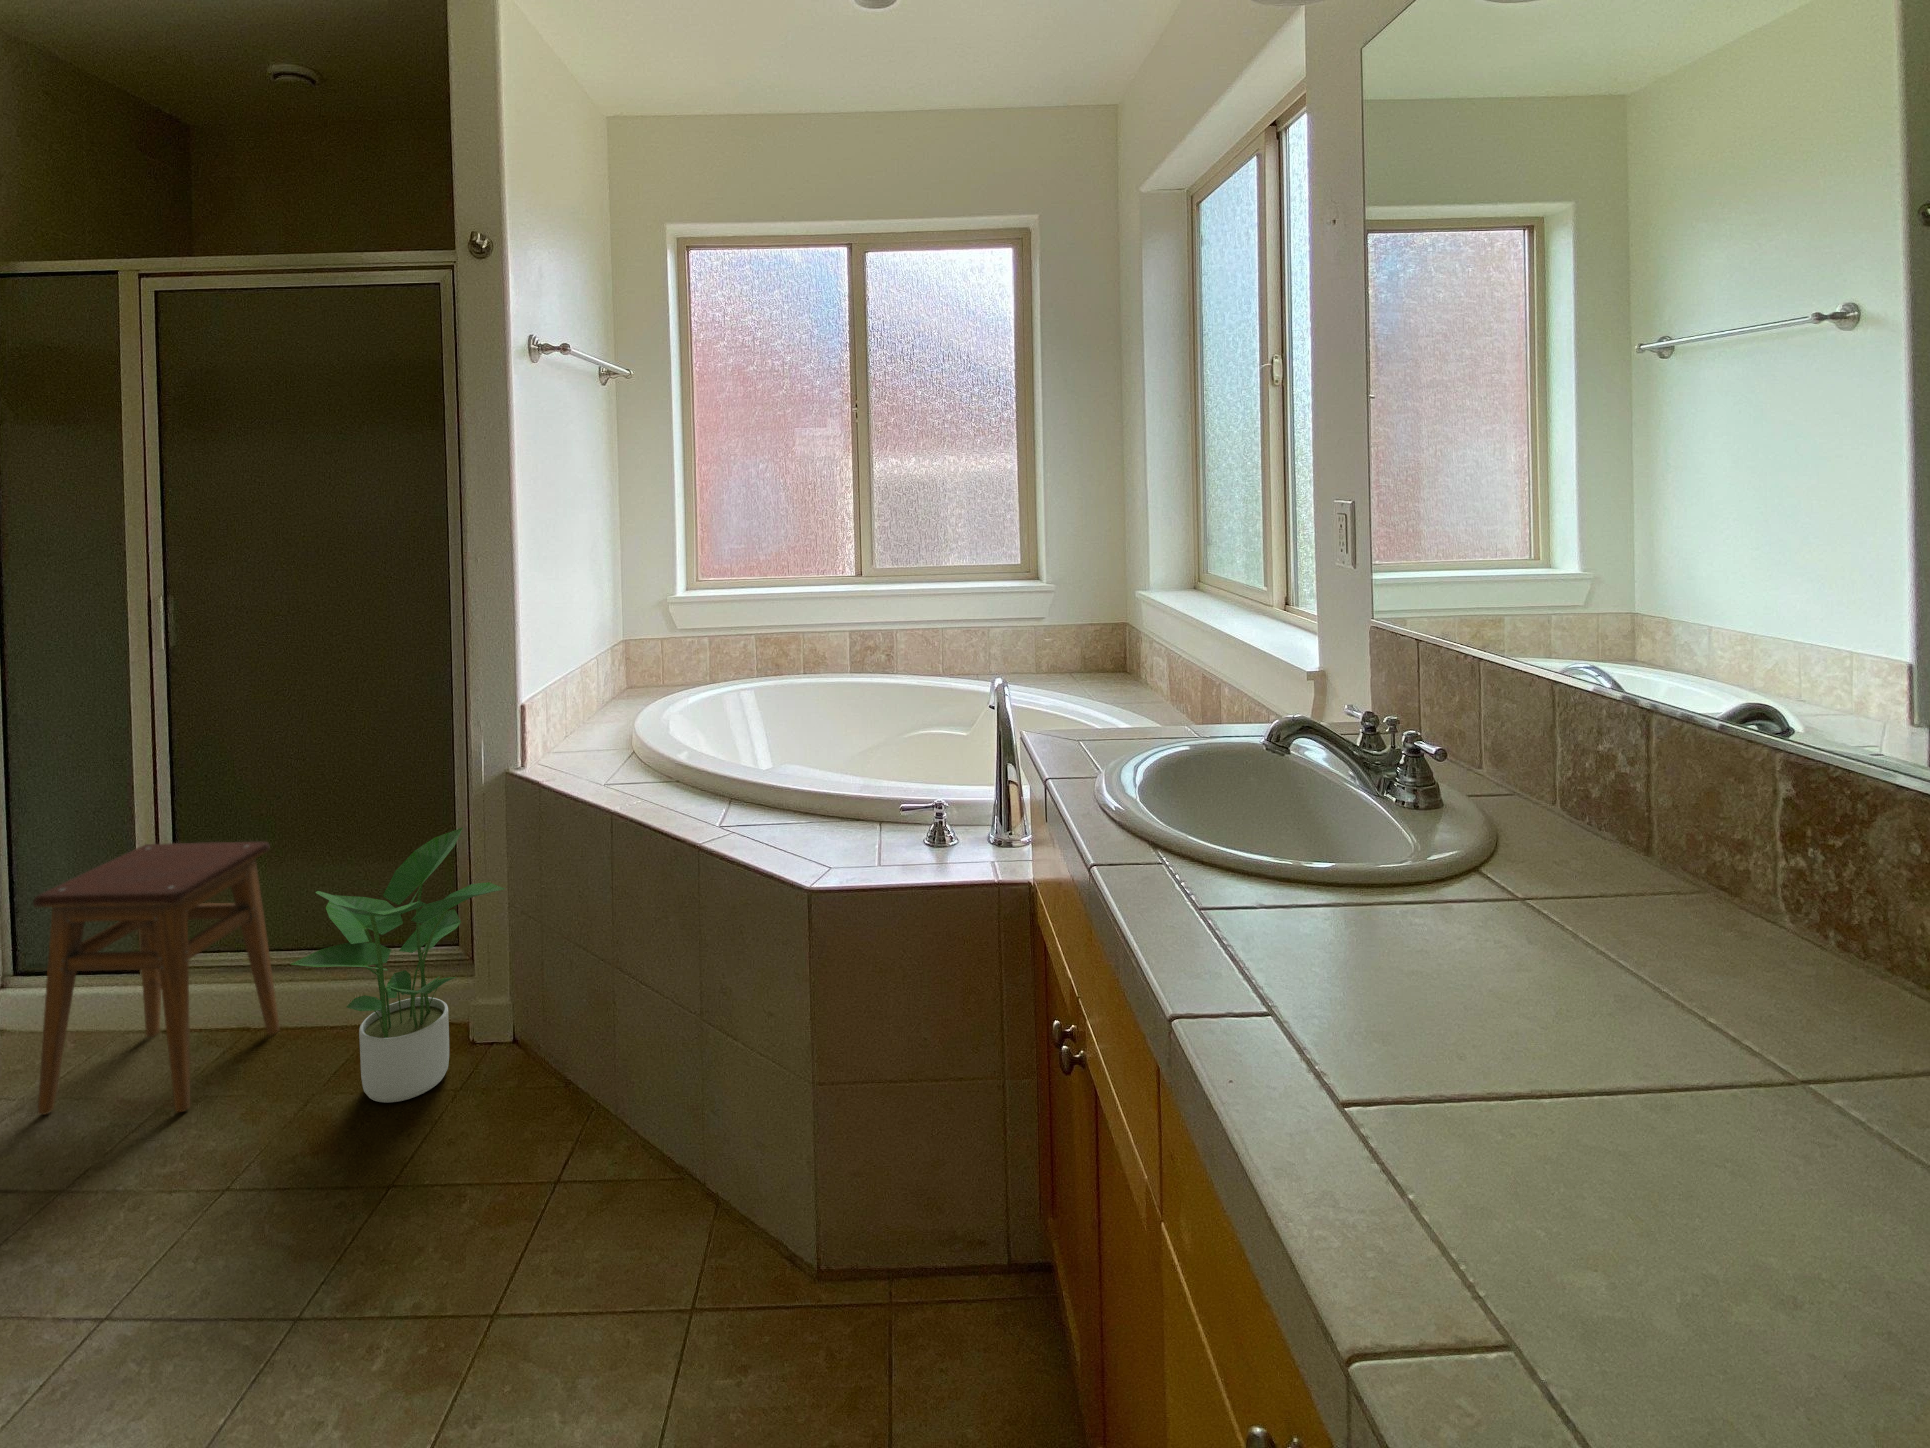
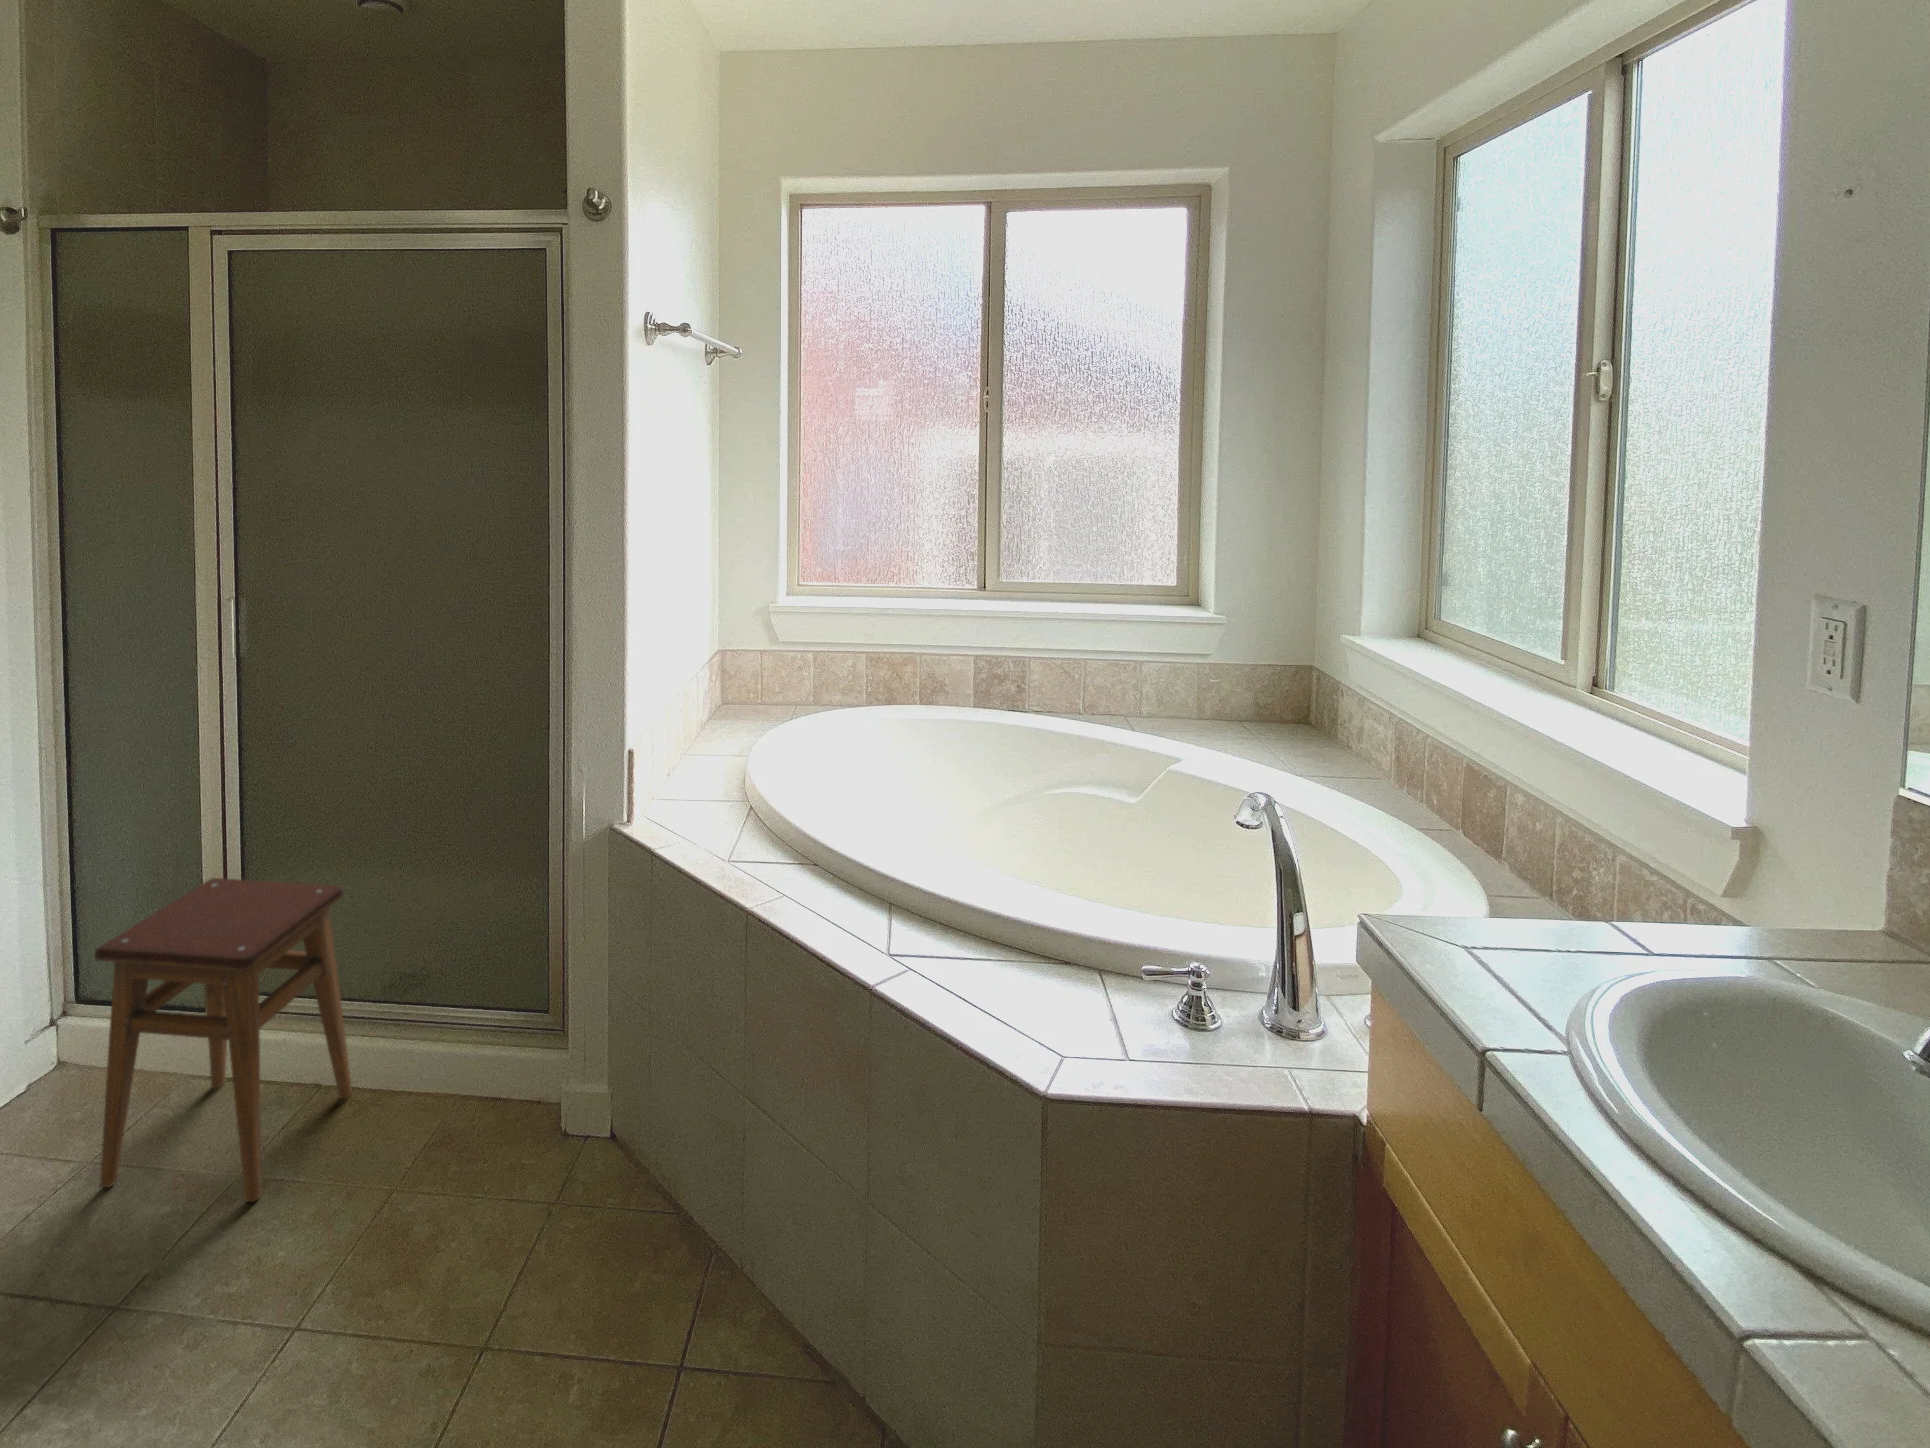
potted plant: present [292,828,505,1102] -> none [372,894,612,1215]

